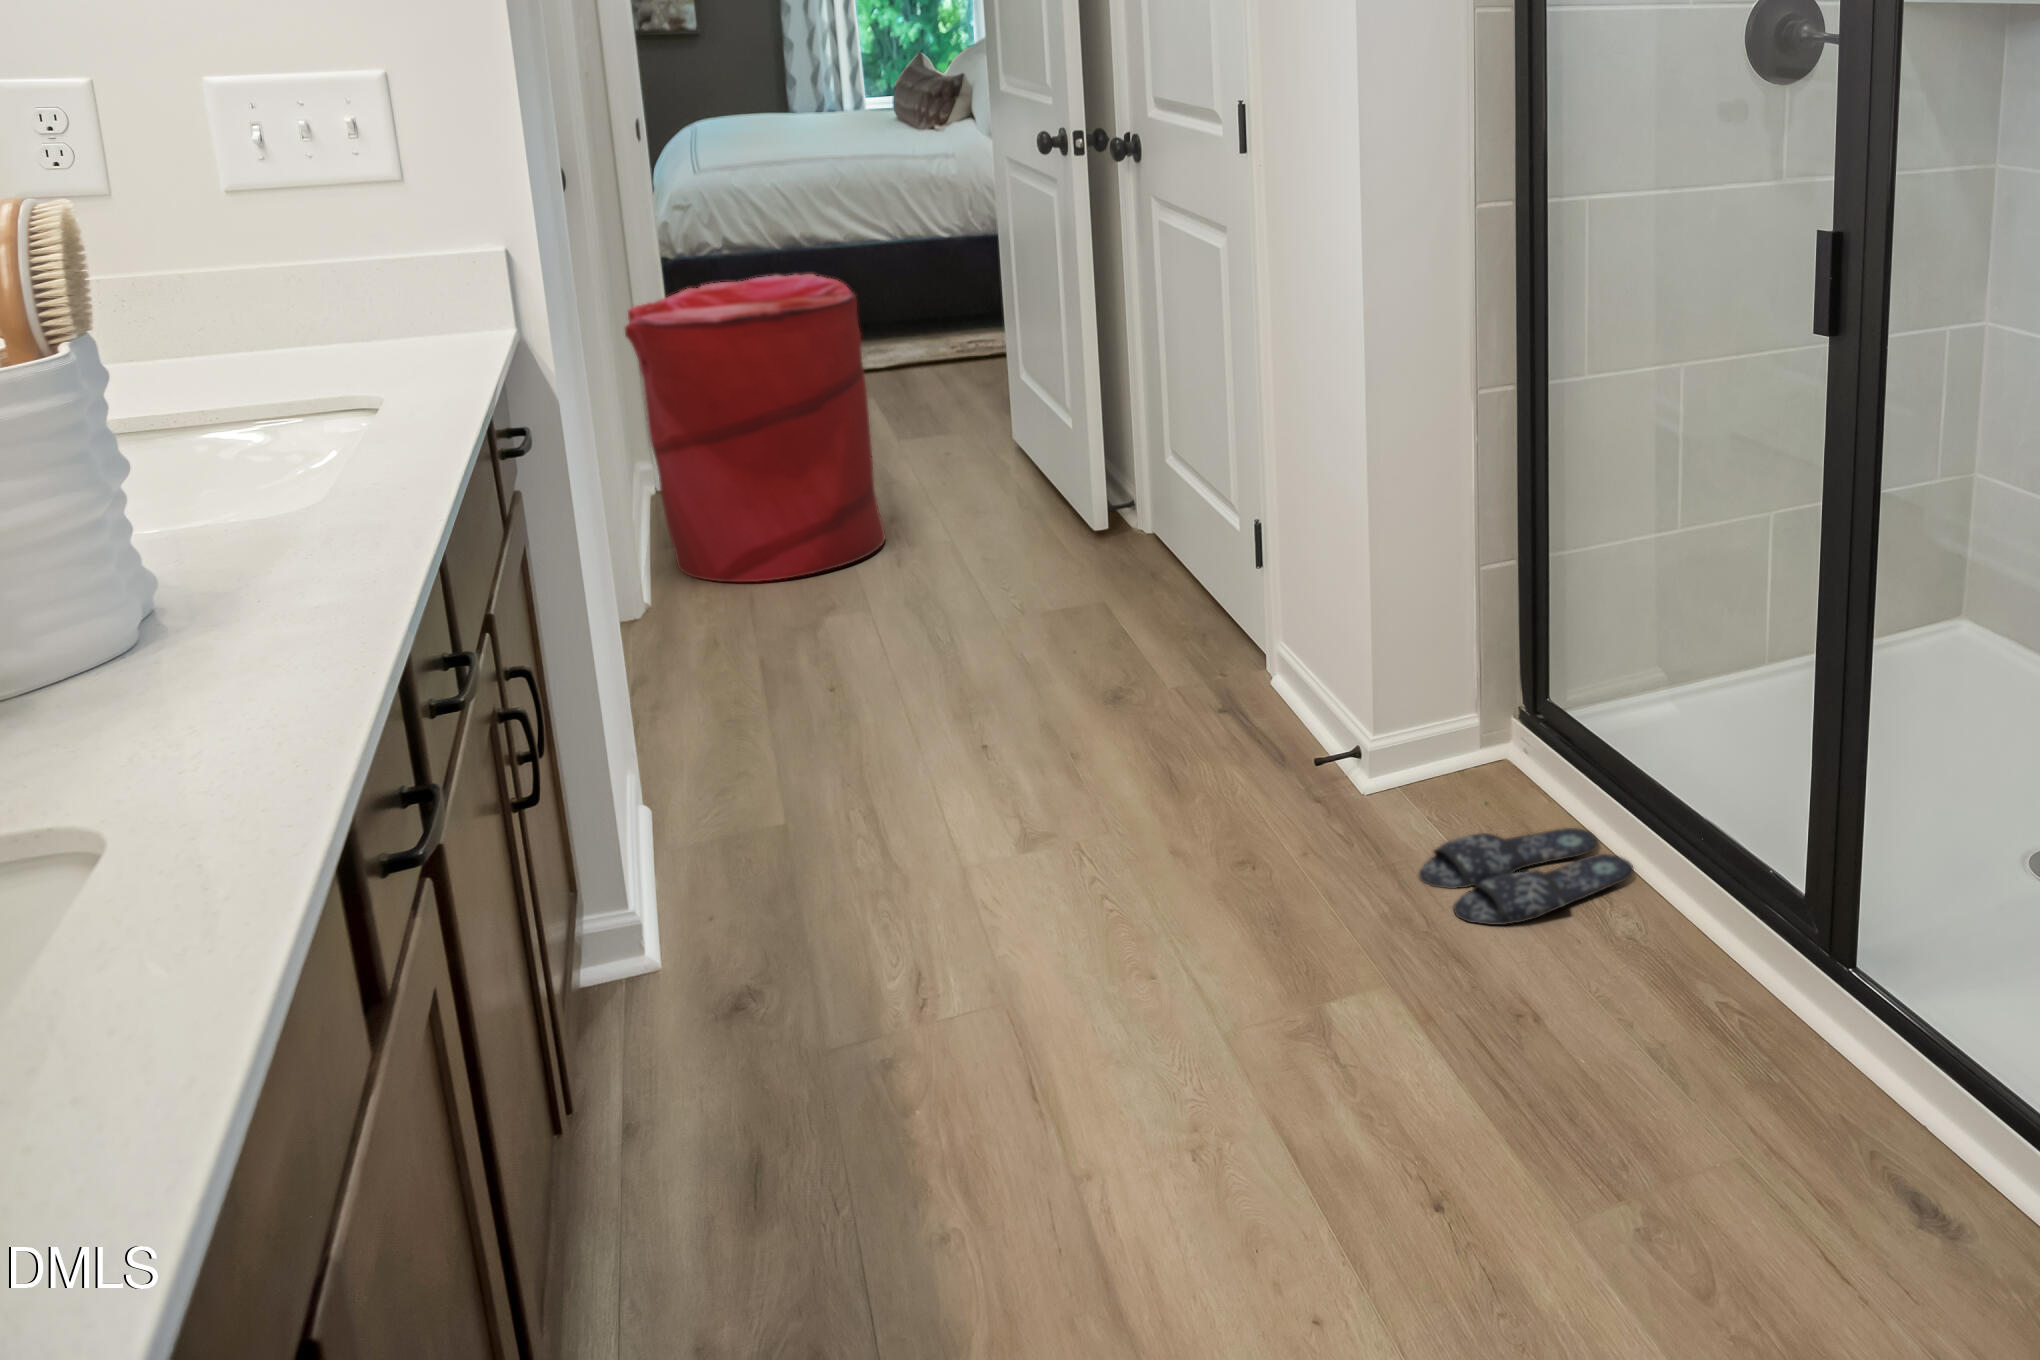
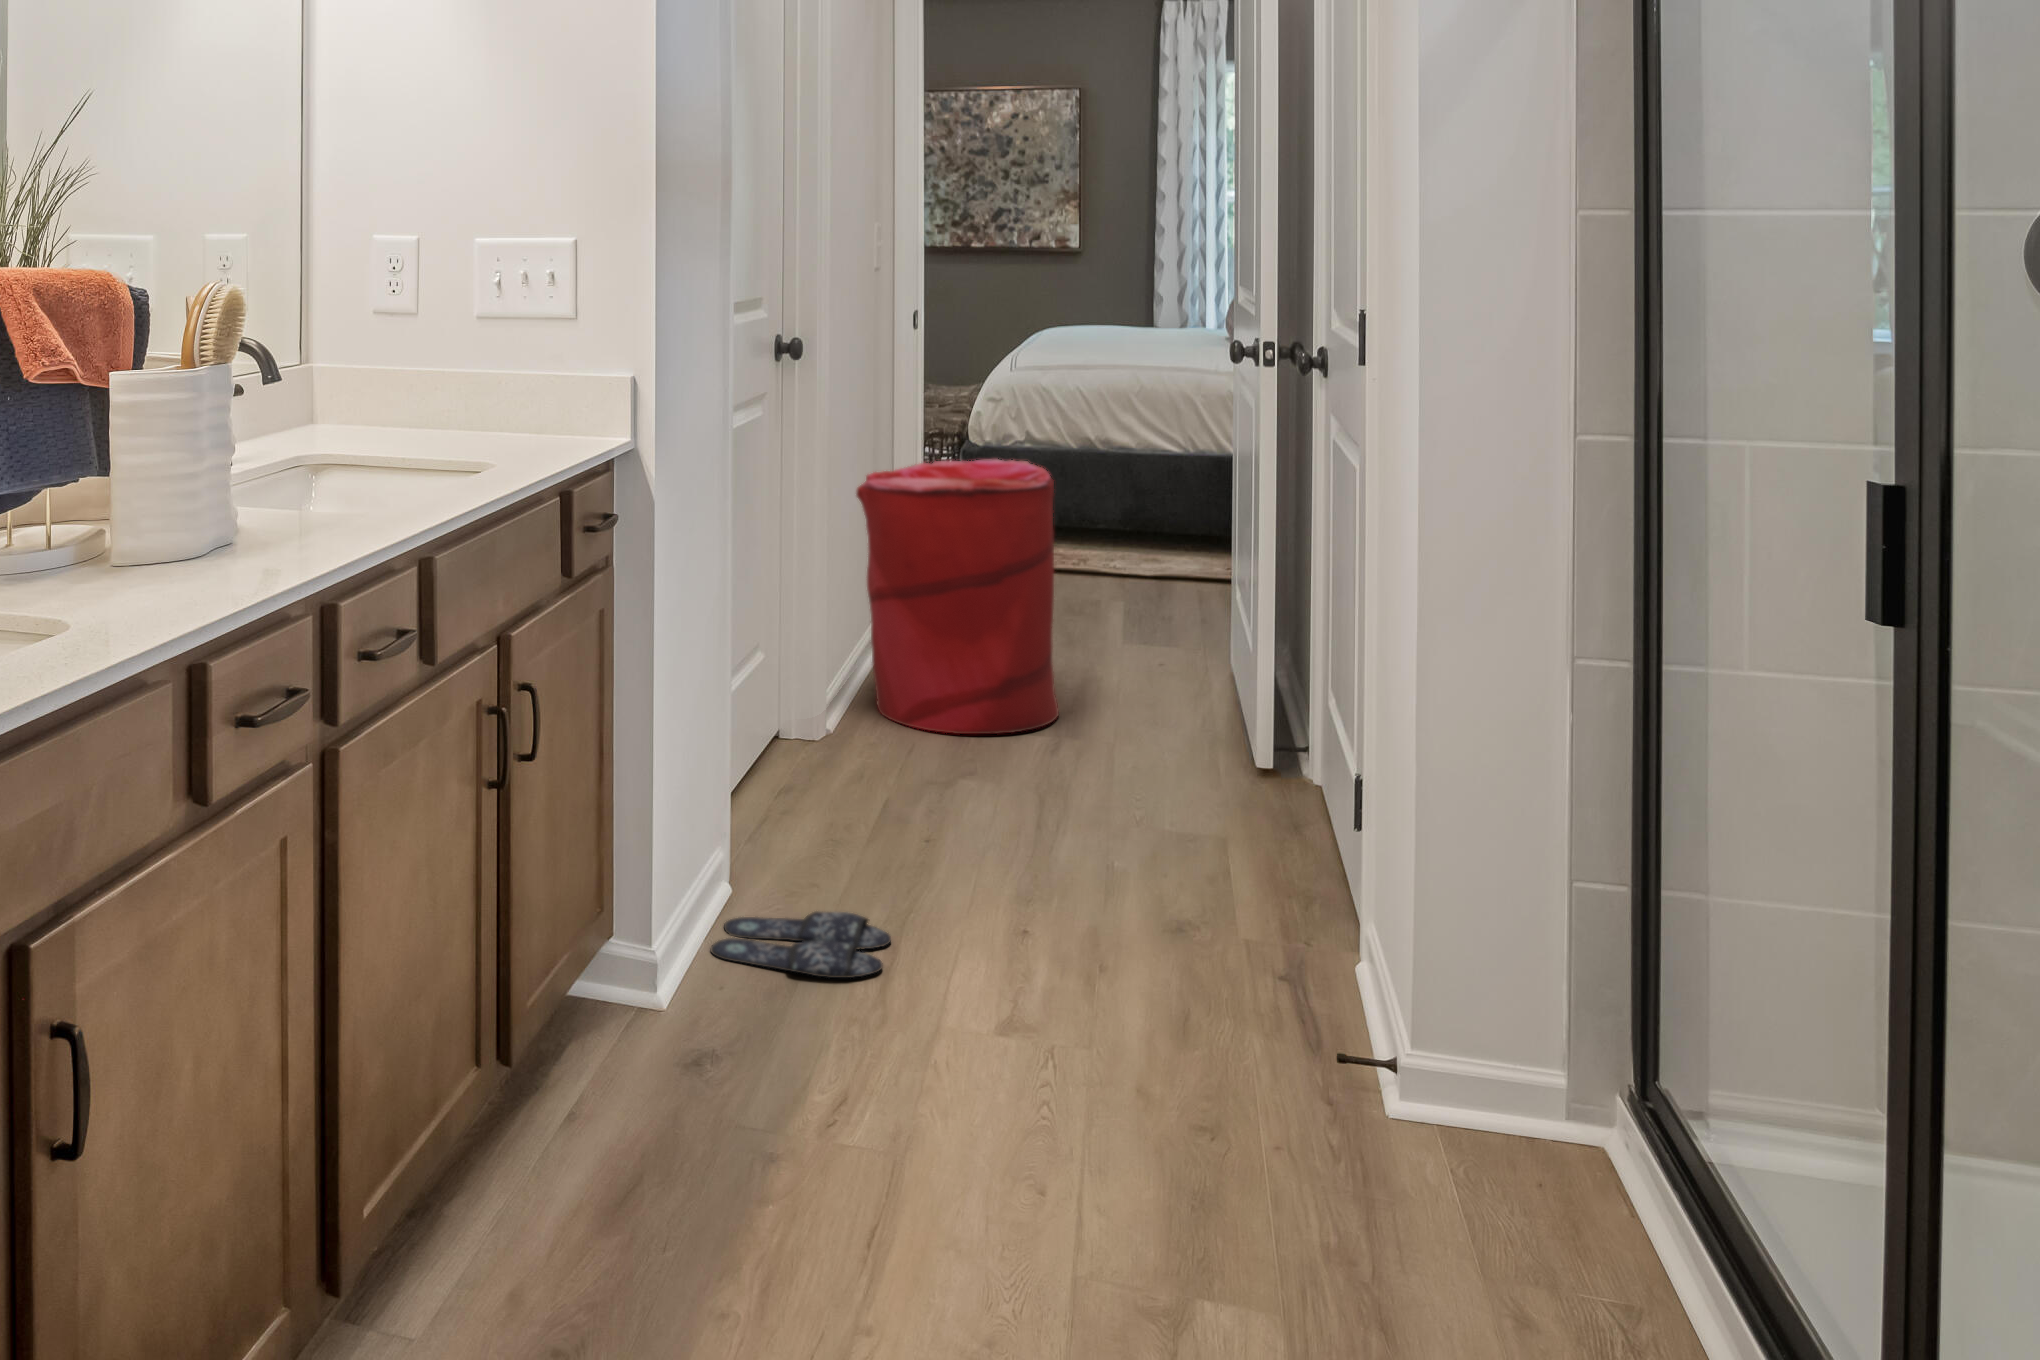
slippers: present [1419,828,1634,925] -> present [710,911,891,978]

